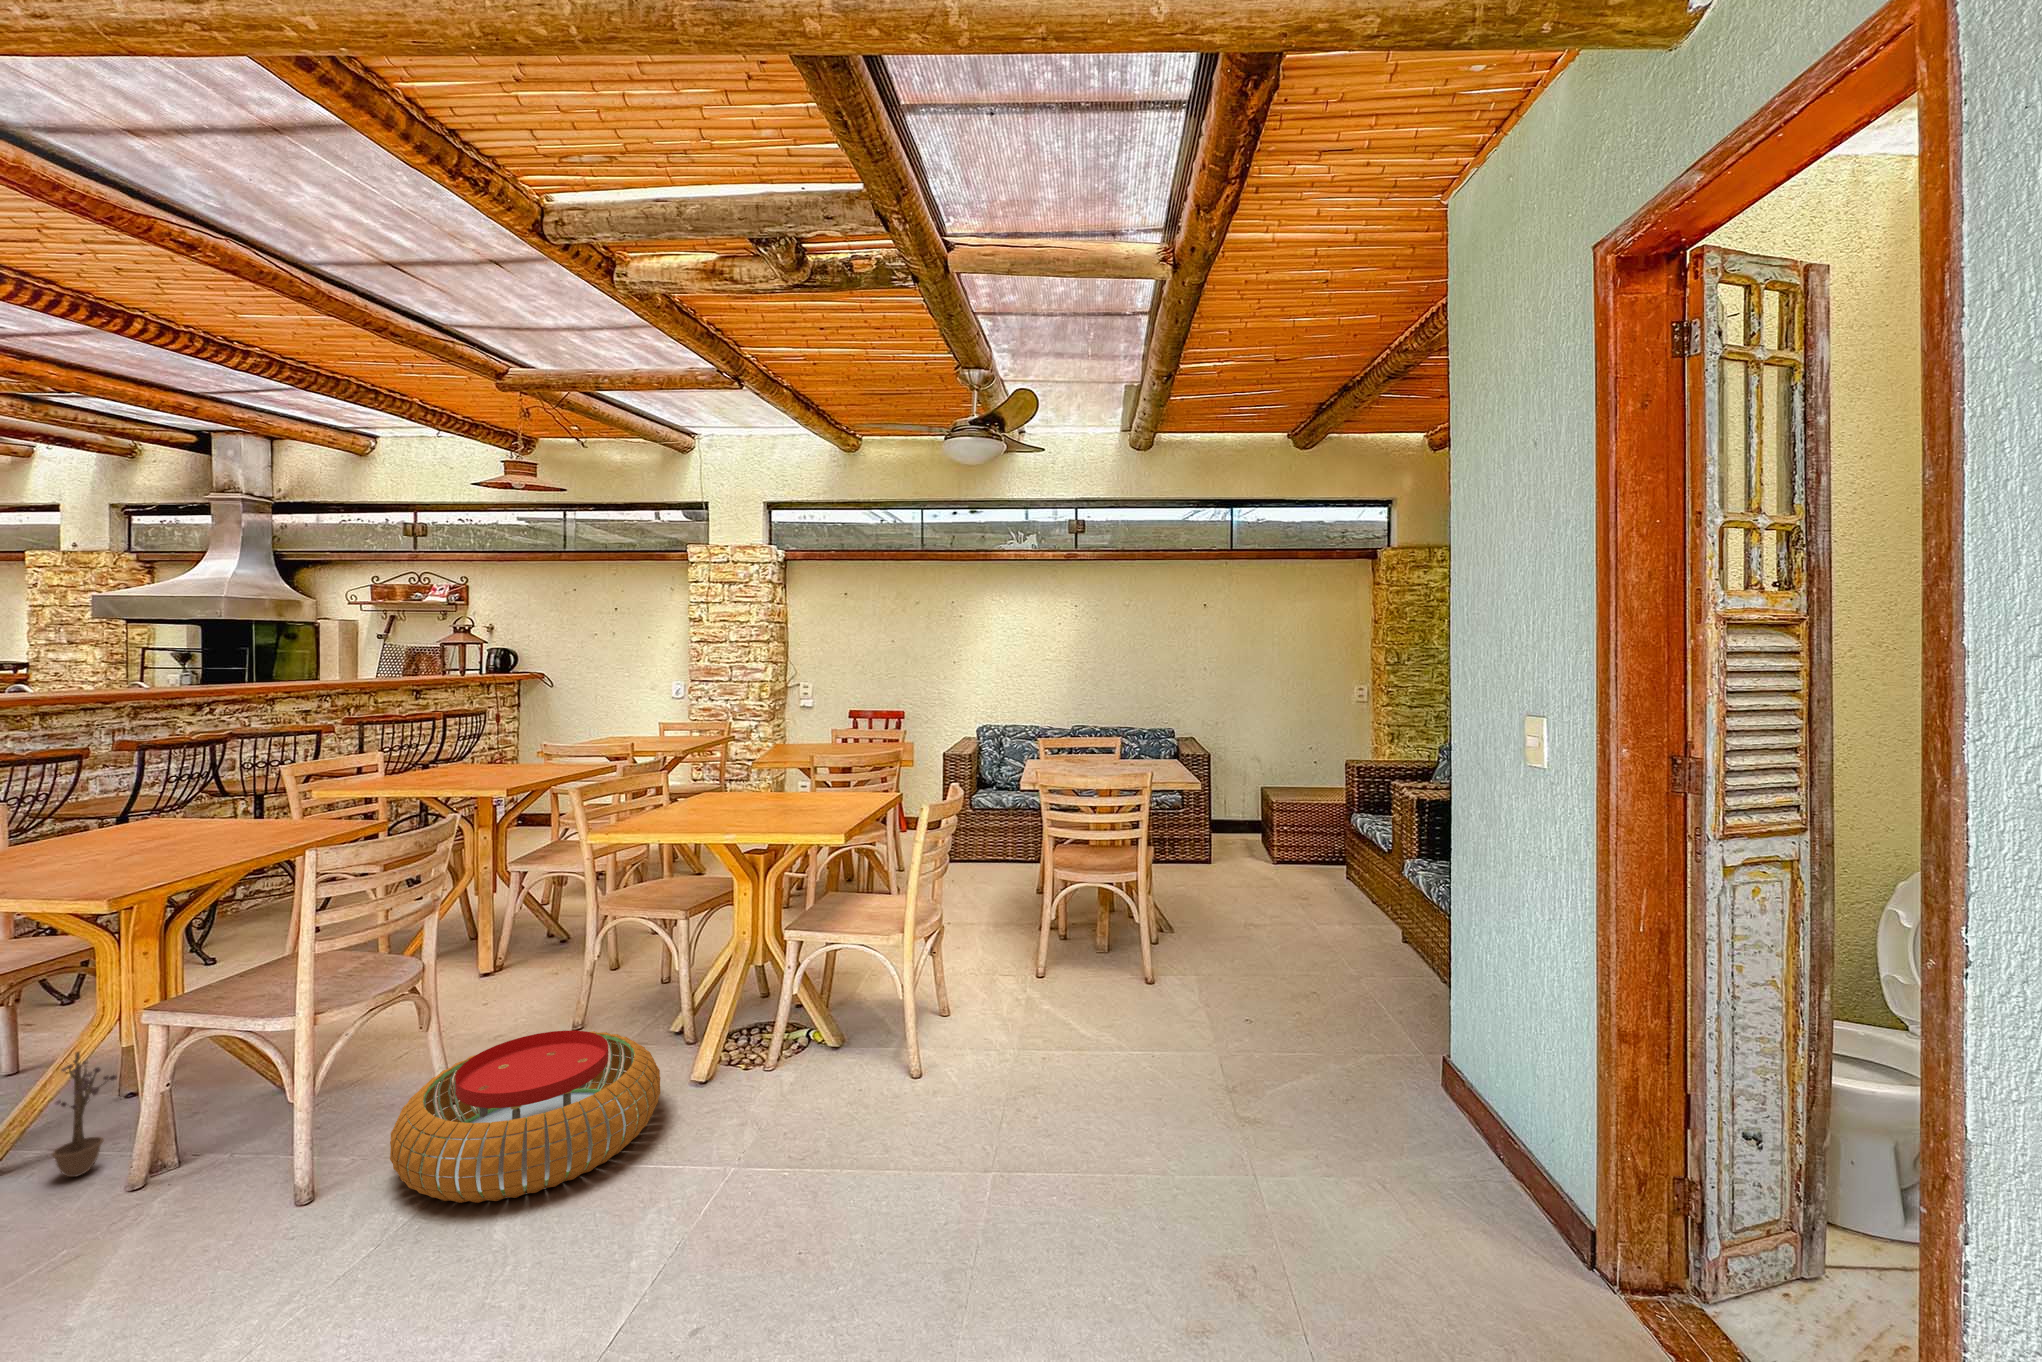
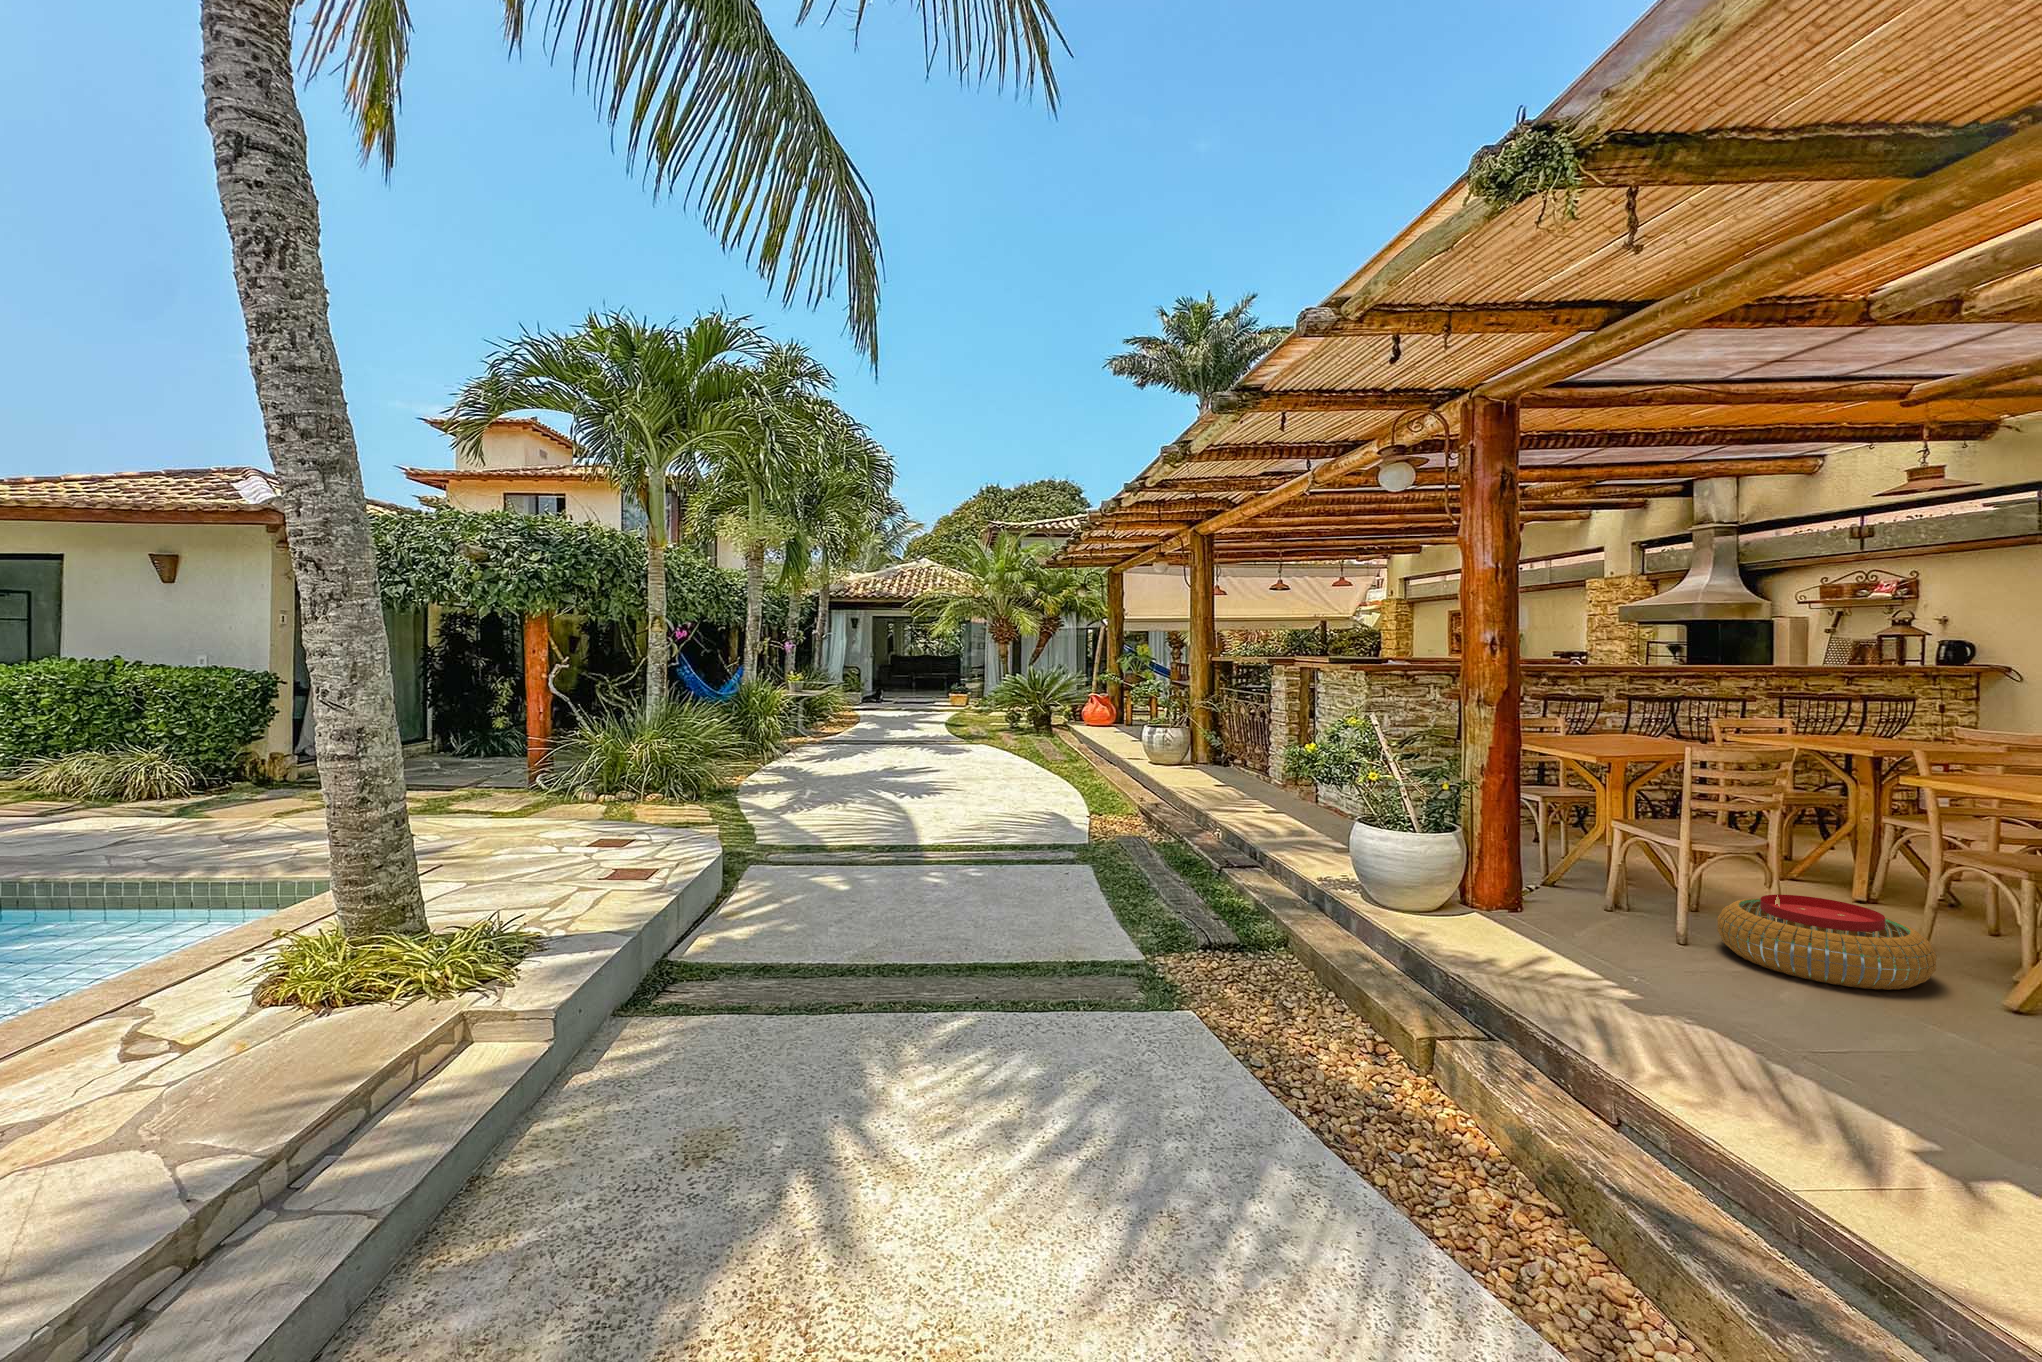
decorative plant: present [52,1052,117,1177] -> none [1569,829,1596,890]

